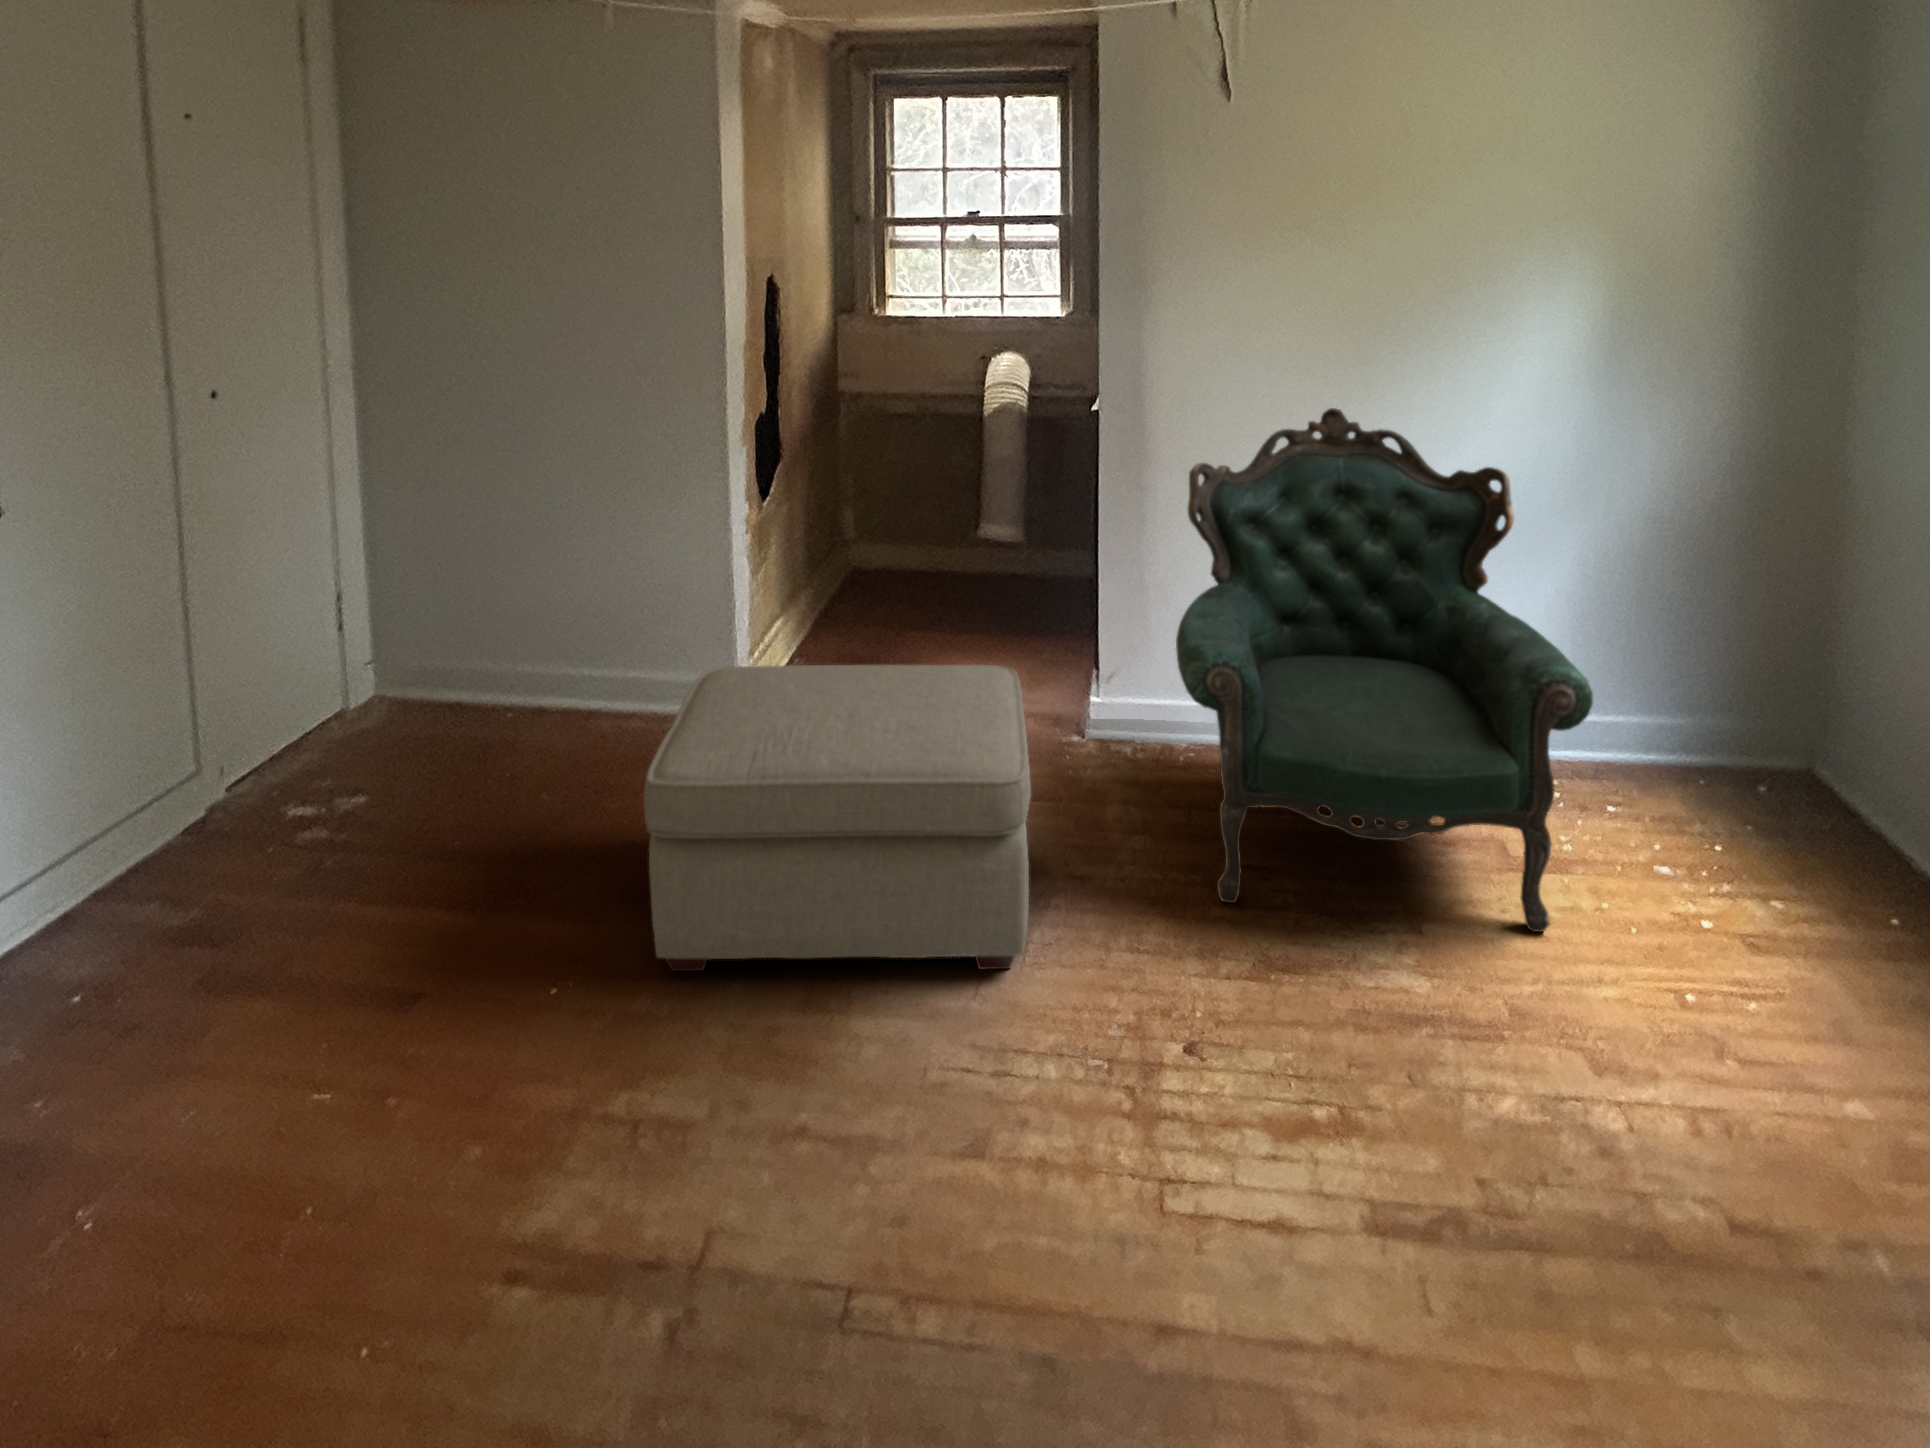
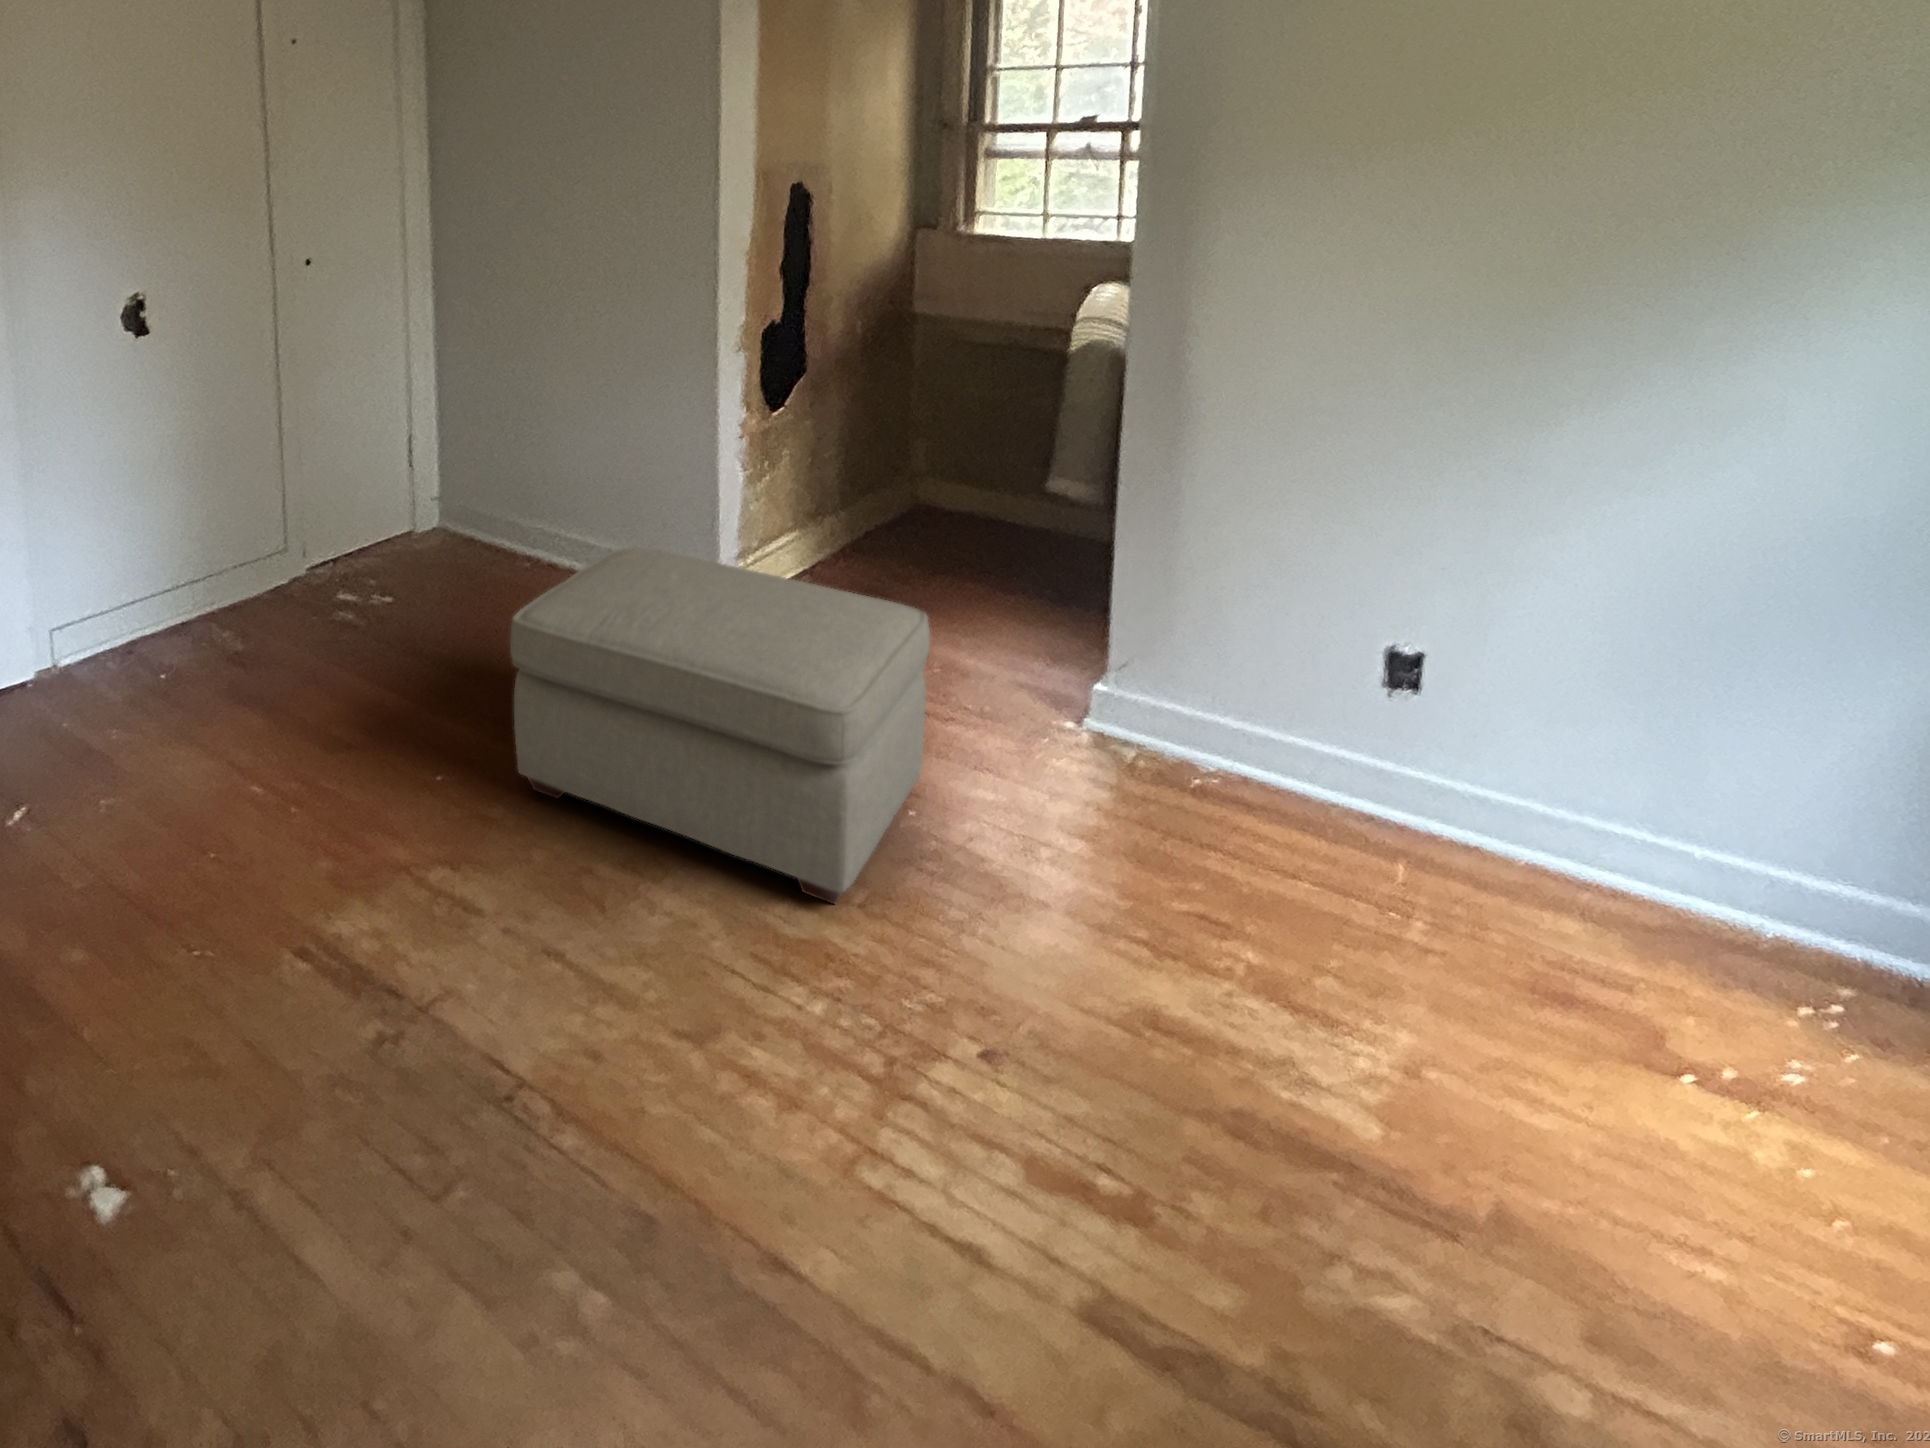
armchair: present [1176,408,1593,932] -> none [1110,377,1814,1169]

